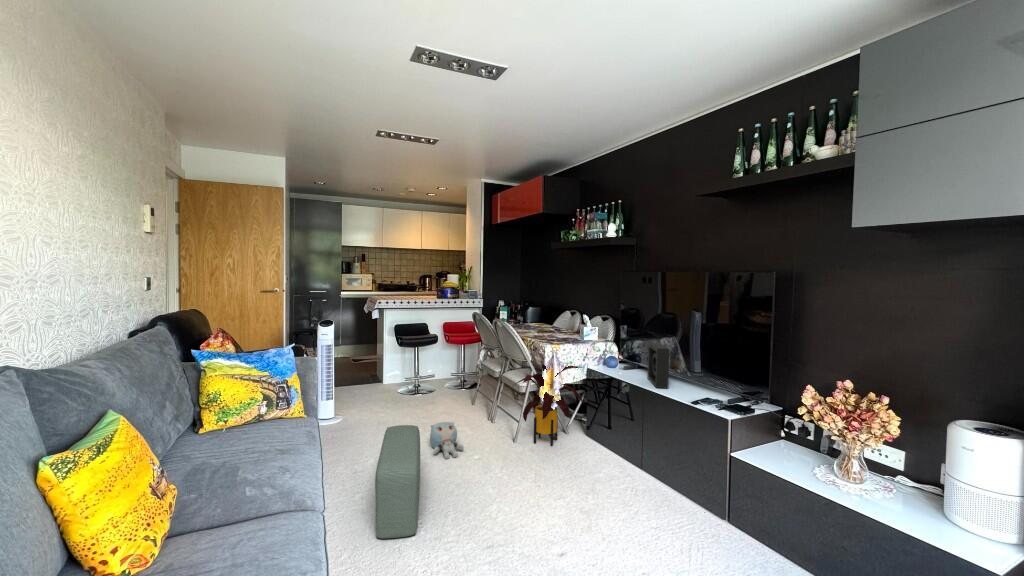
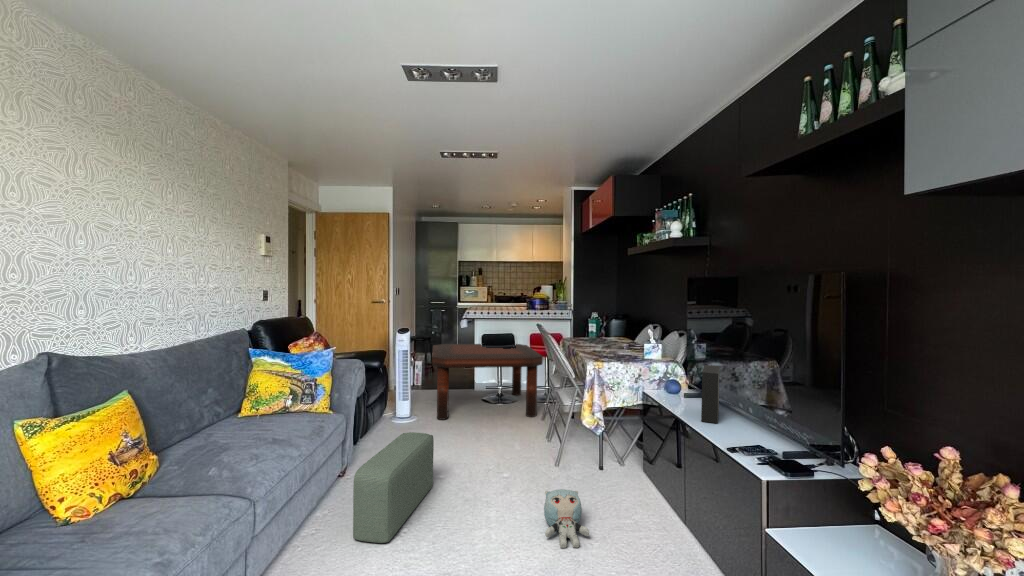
coffee table: none [349,333,471,413] -> present [432,344,543,420]
house plant: present [514,364,584,446] -> none [550,382,640,477]
plush toy: present [430,422,464,459] -> present [544,489,589,548]

